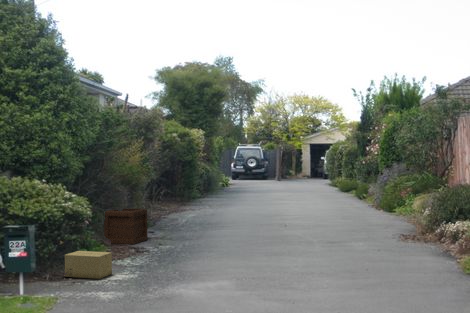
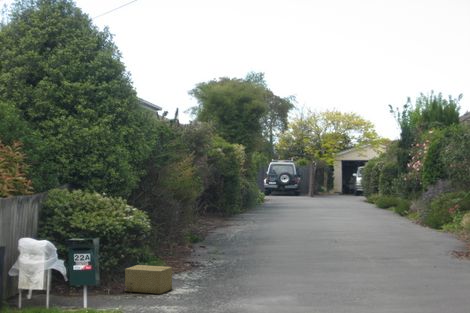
wooden crate: present [104,208,147,244] -> none [157,222,199,259]

